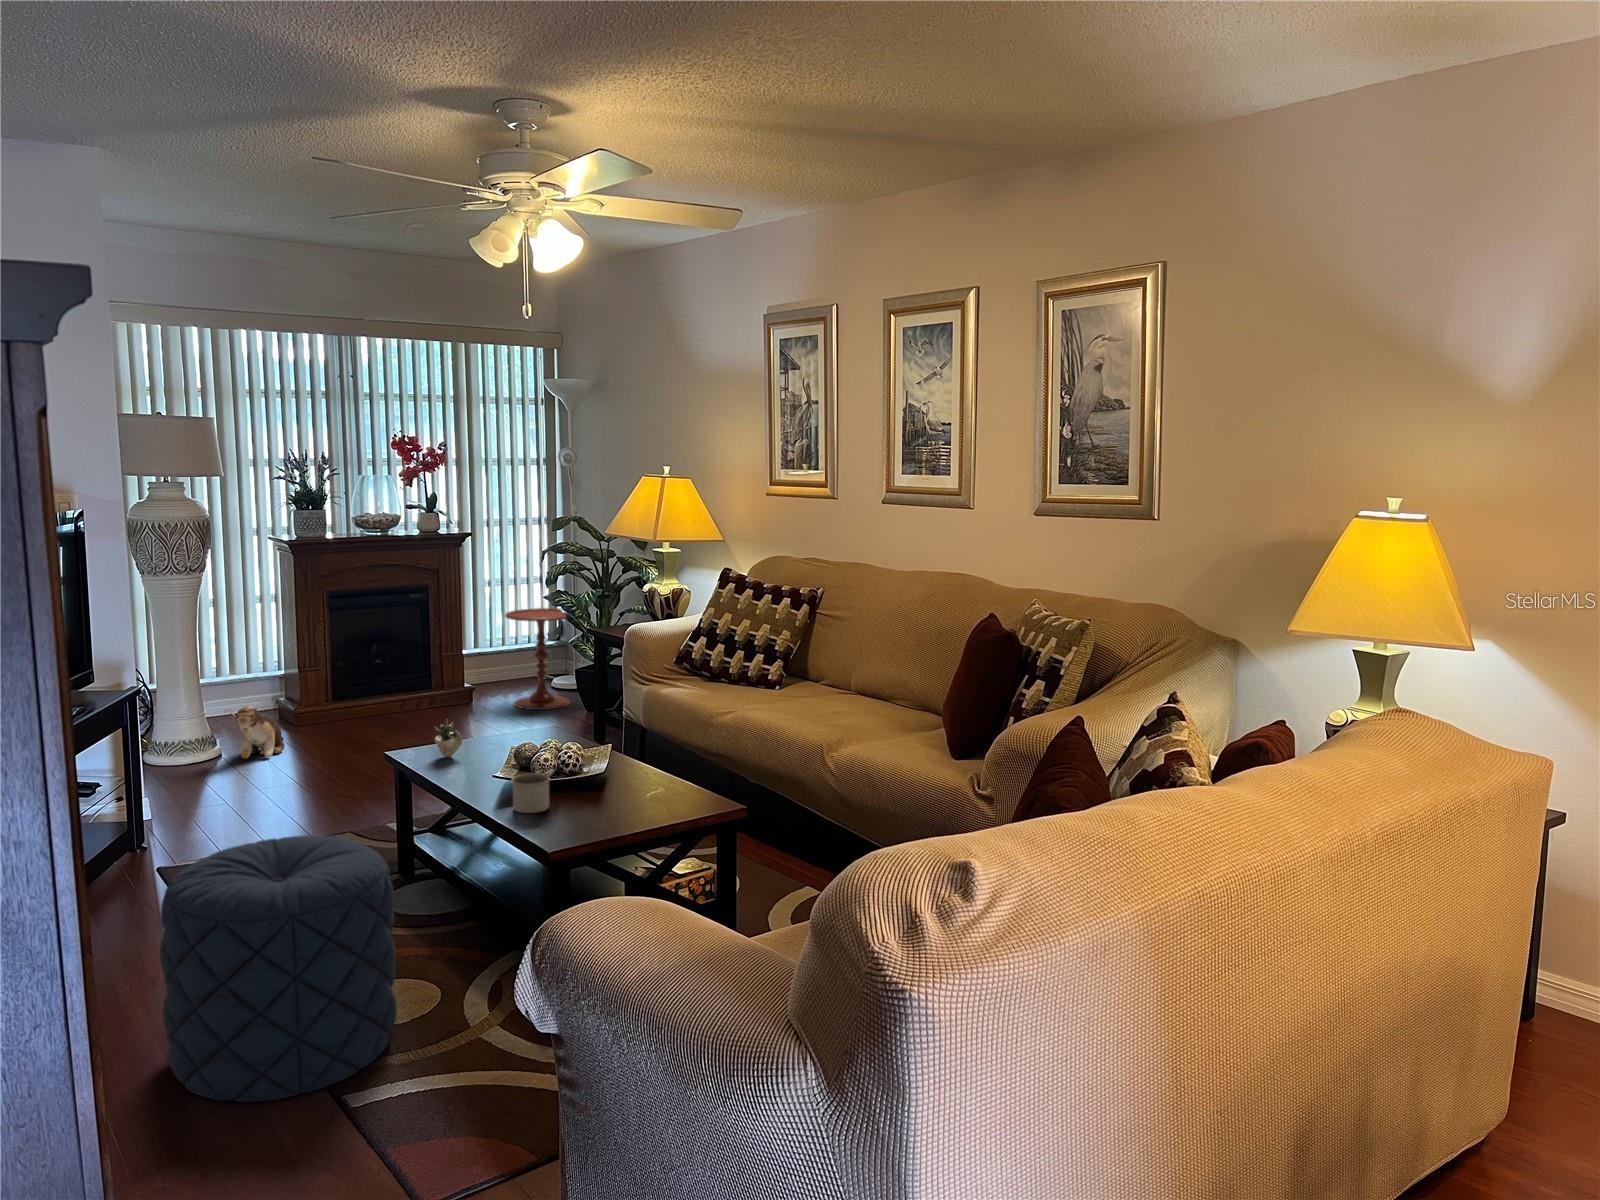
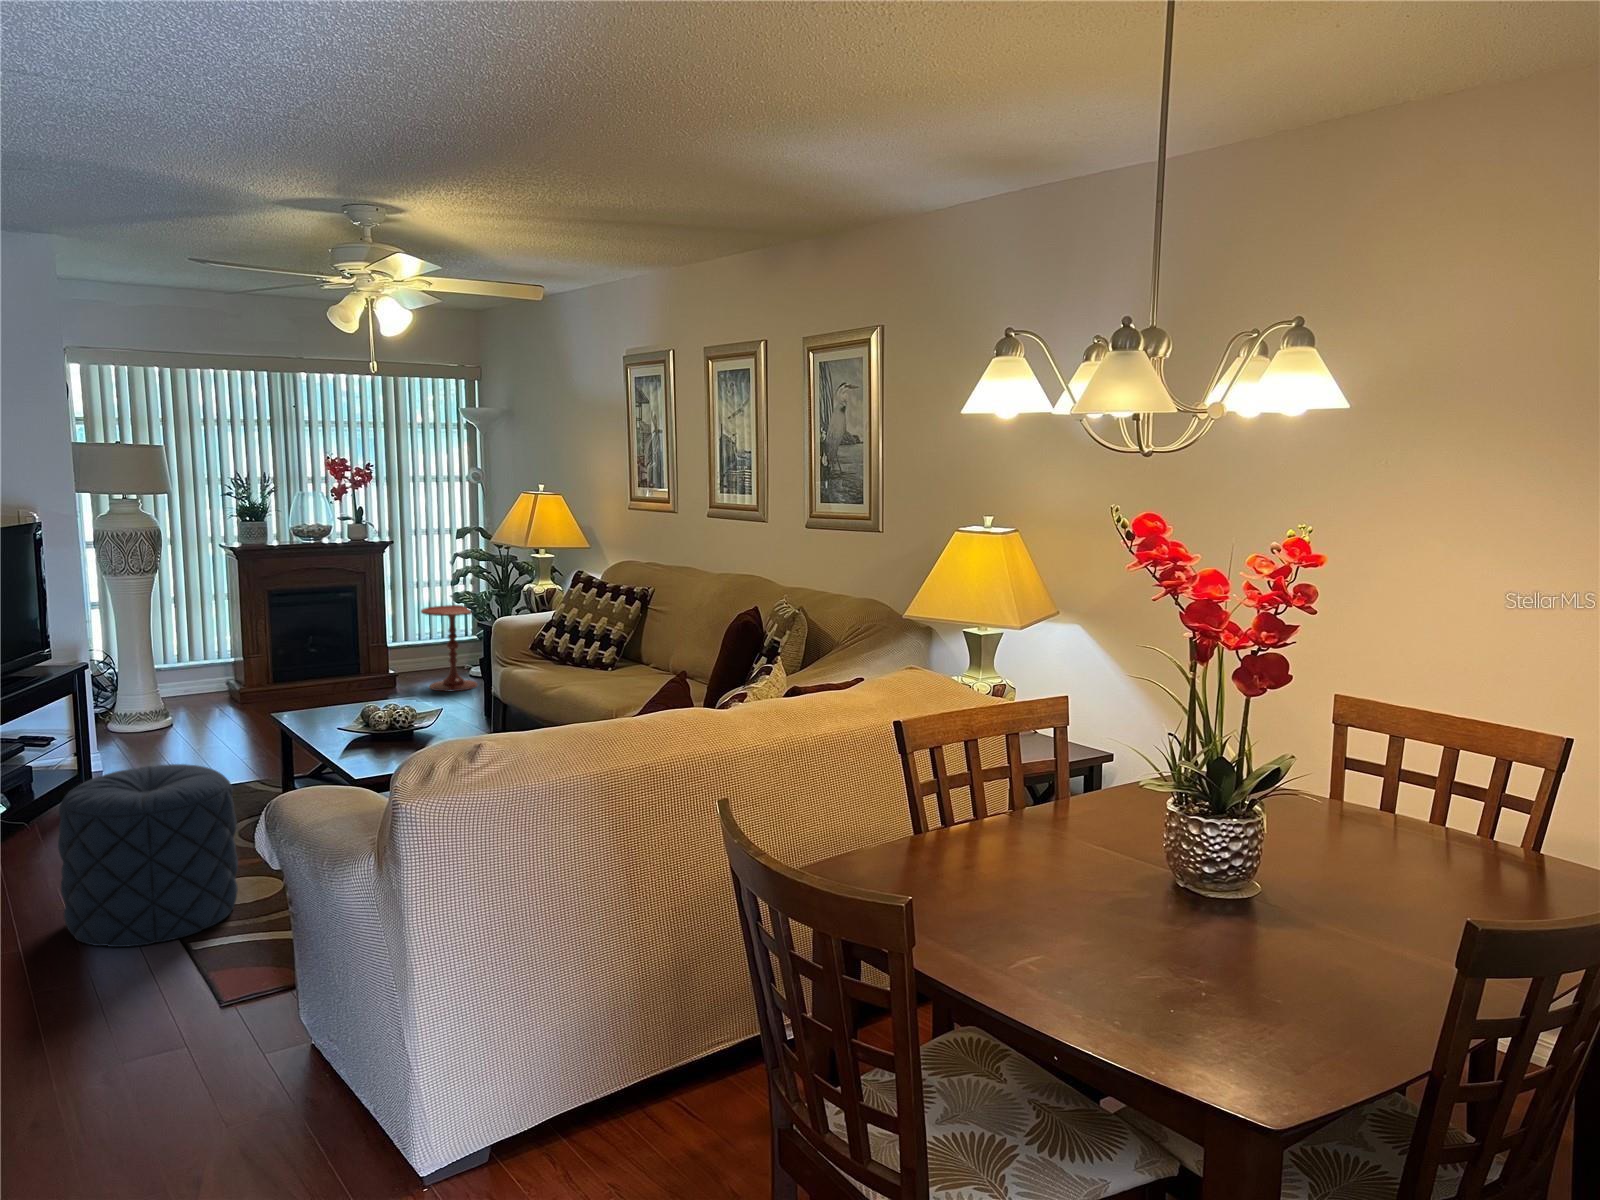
plush toy: present [230,706,285,759] -> none [174,683,224,728]
succulent plant: present [435,719,479,757] -> none [305,687,338,717]
mug: present [512,771,550,813] -> none [344,723,374,754]

